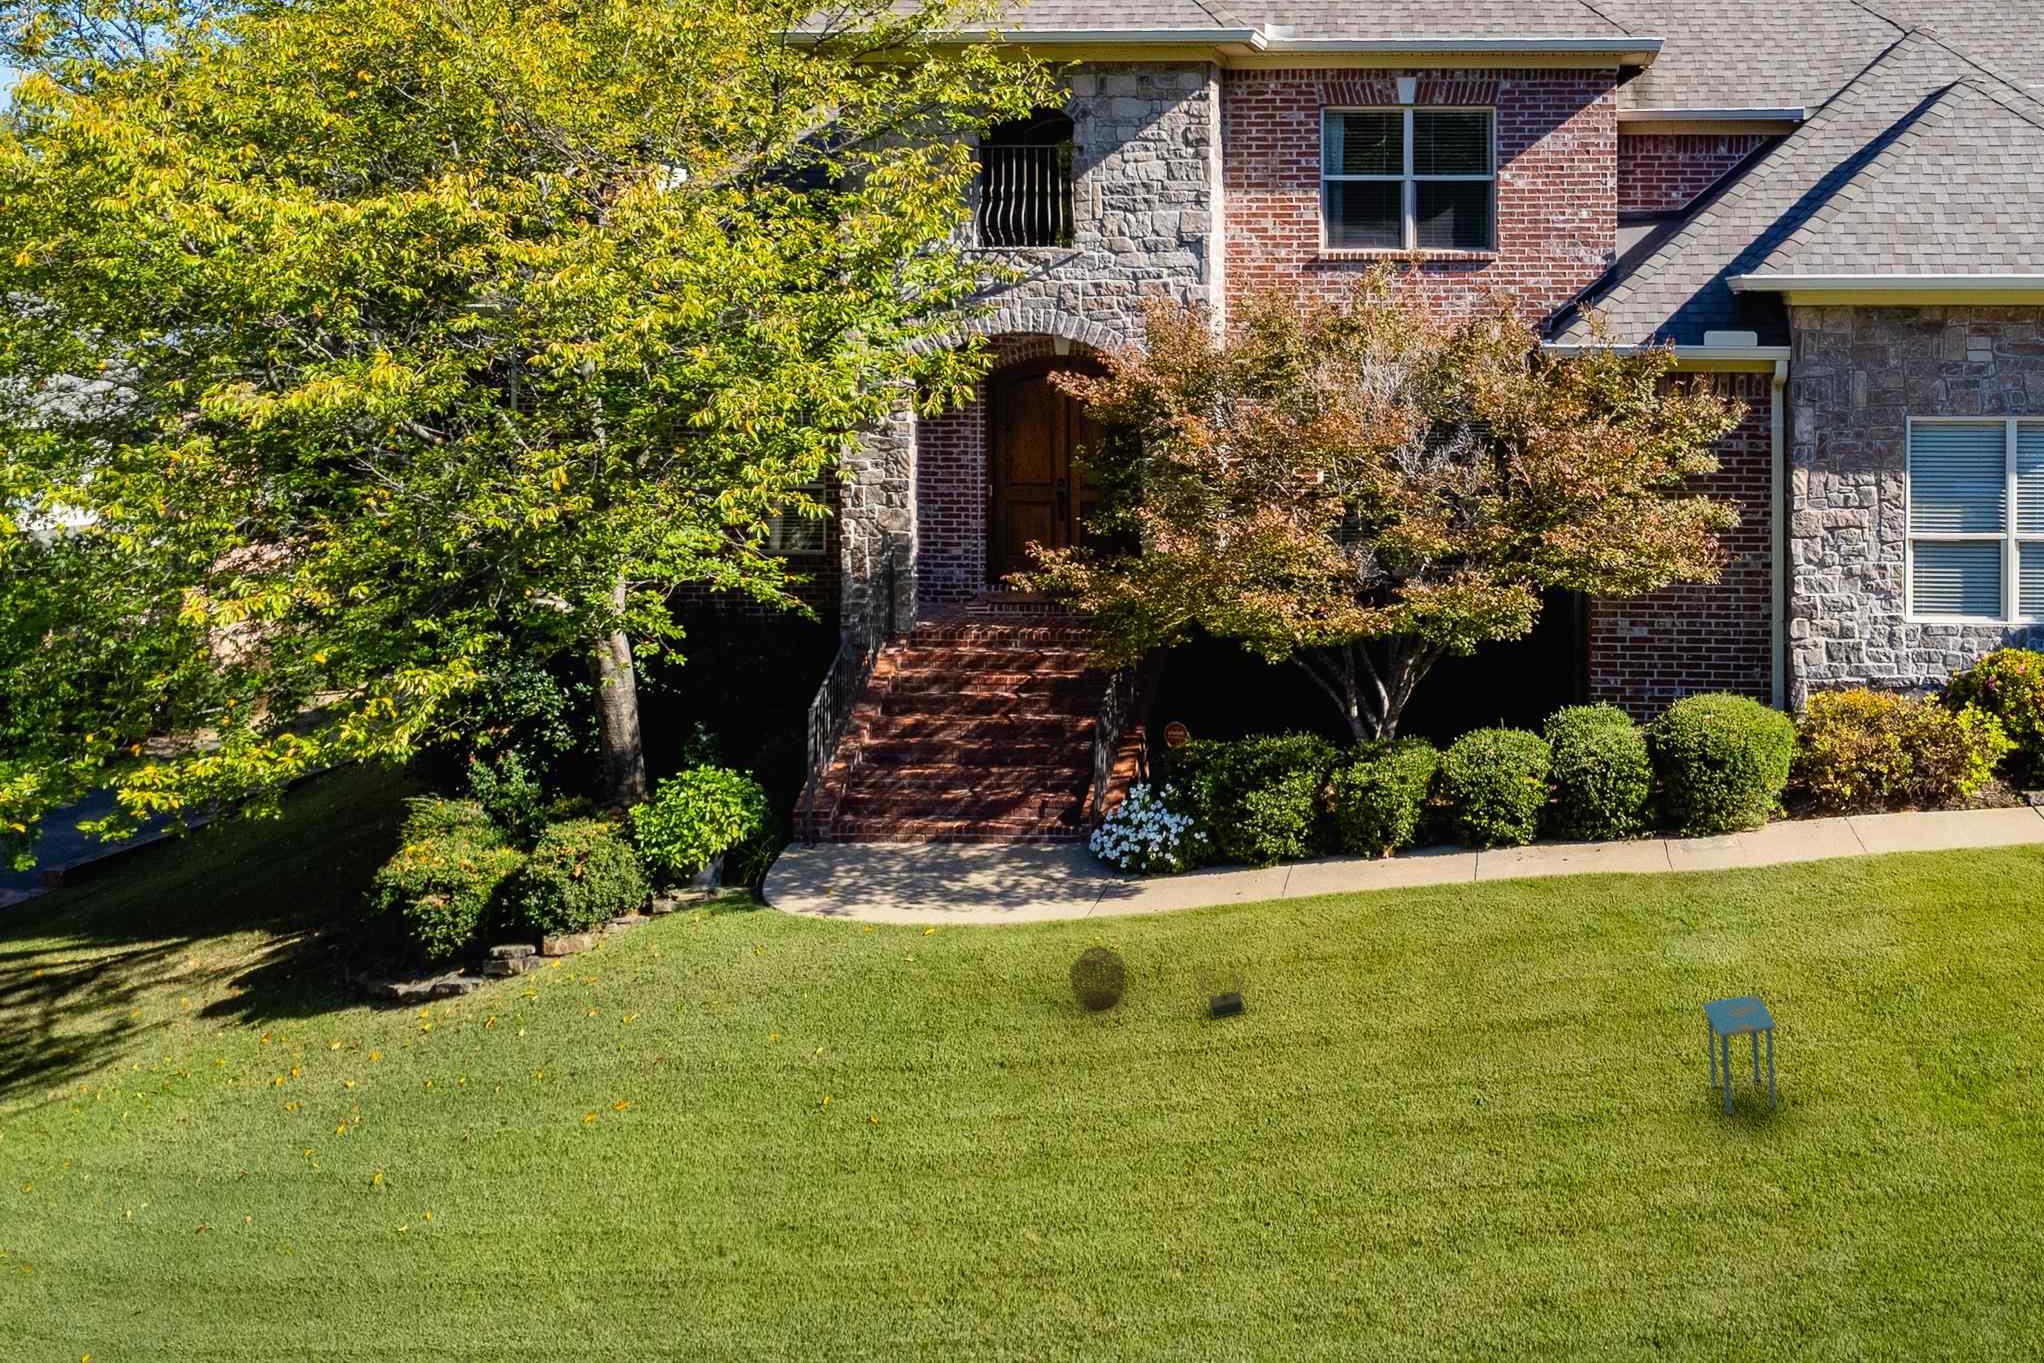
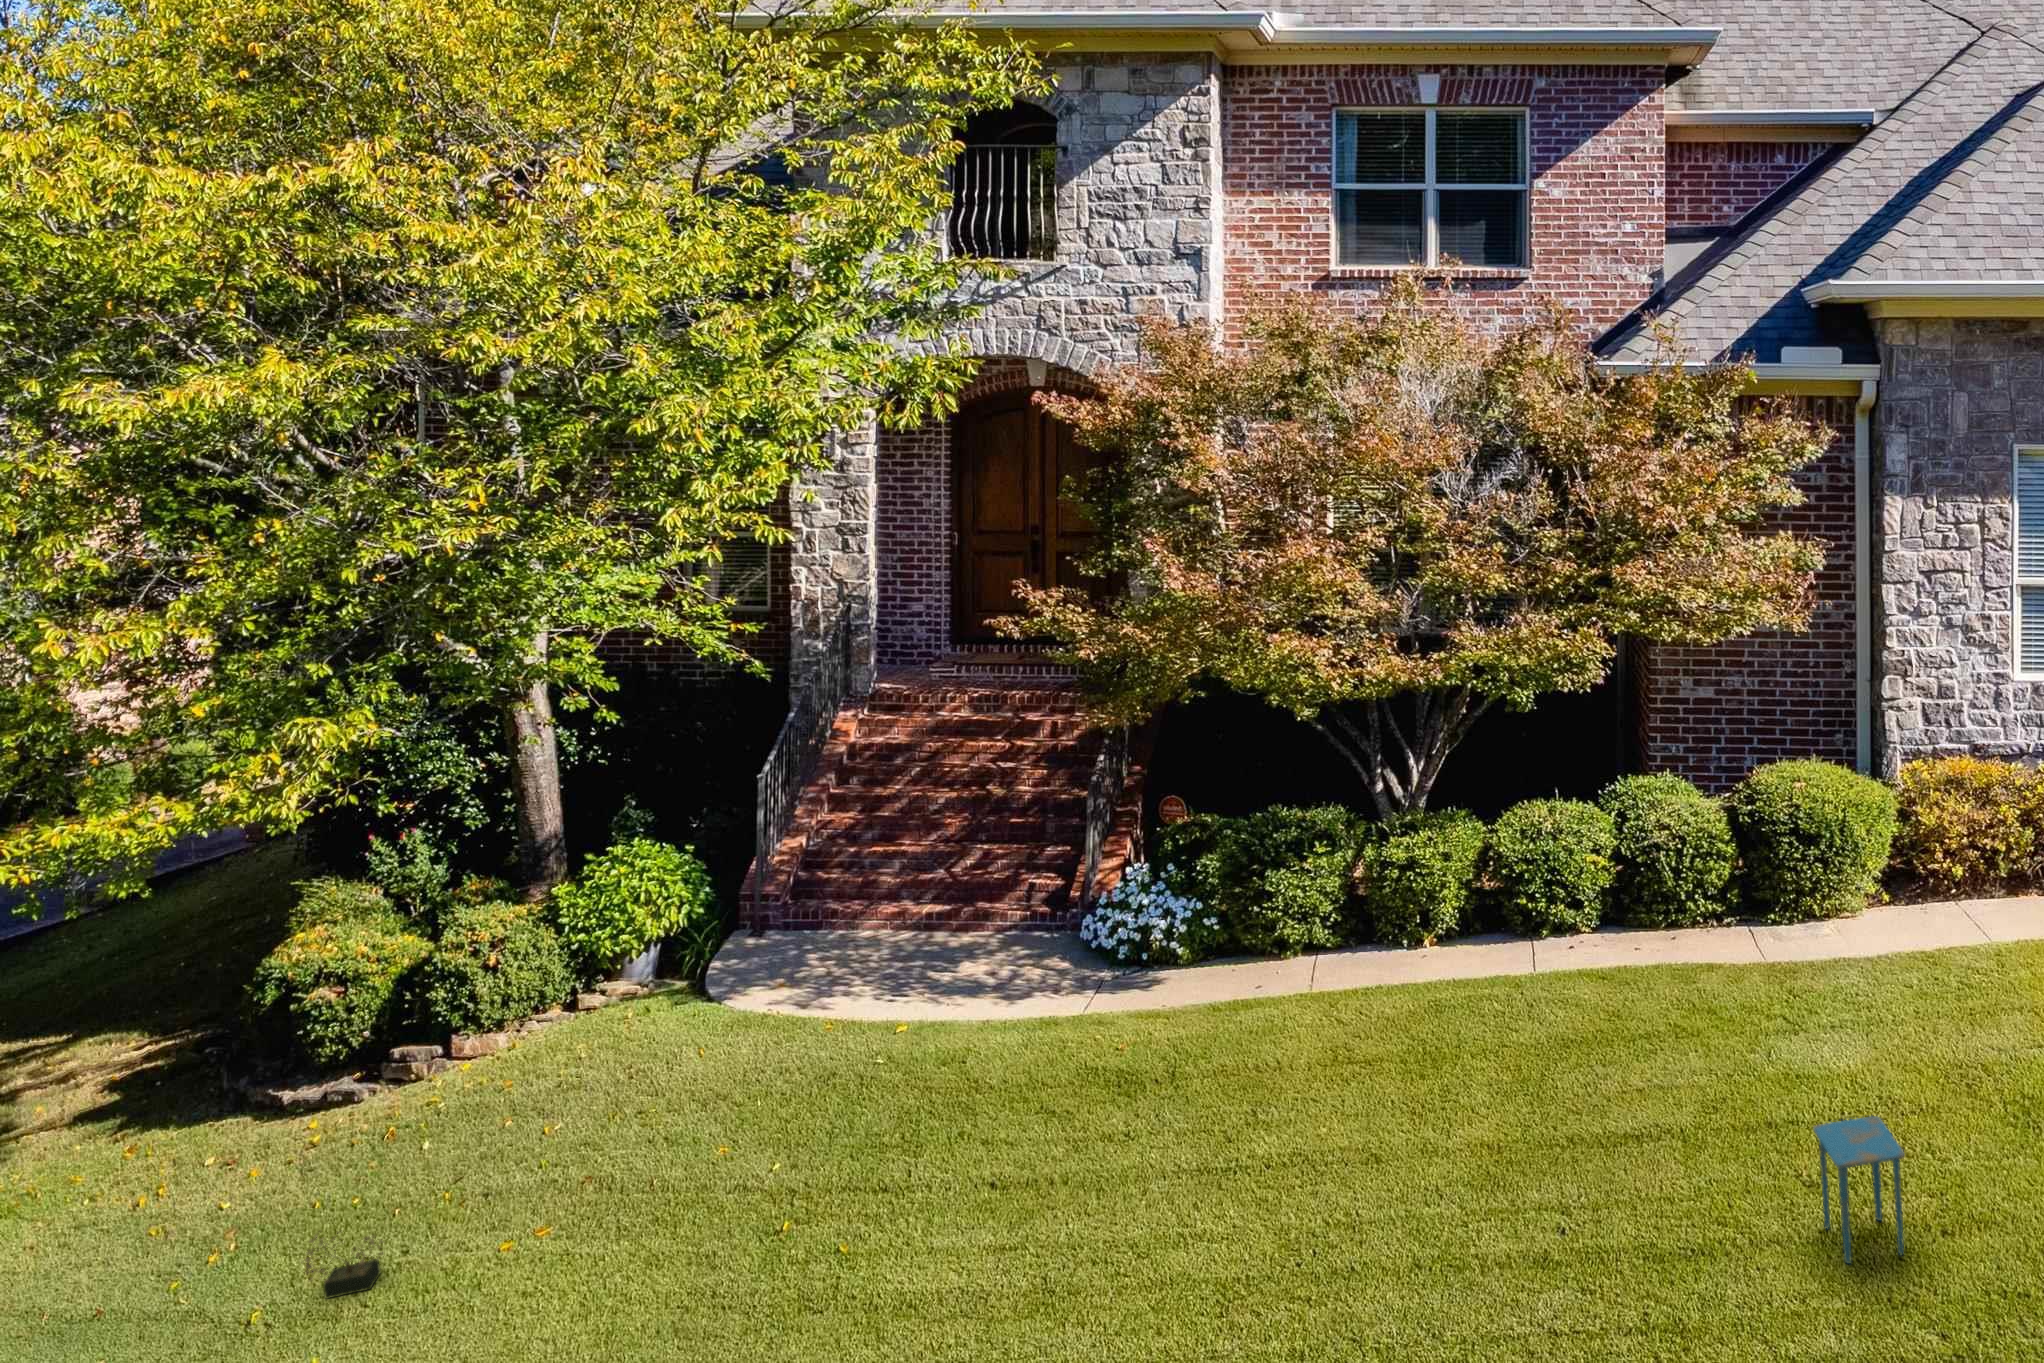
woven basket: present [1070,947,1125,1011] -> none [1055,1053,1120,1130]
decorative plant: present [1199,972,1249,1019] -> present [305,1235,382,1298]

